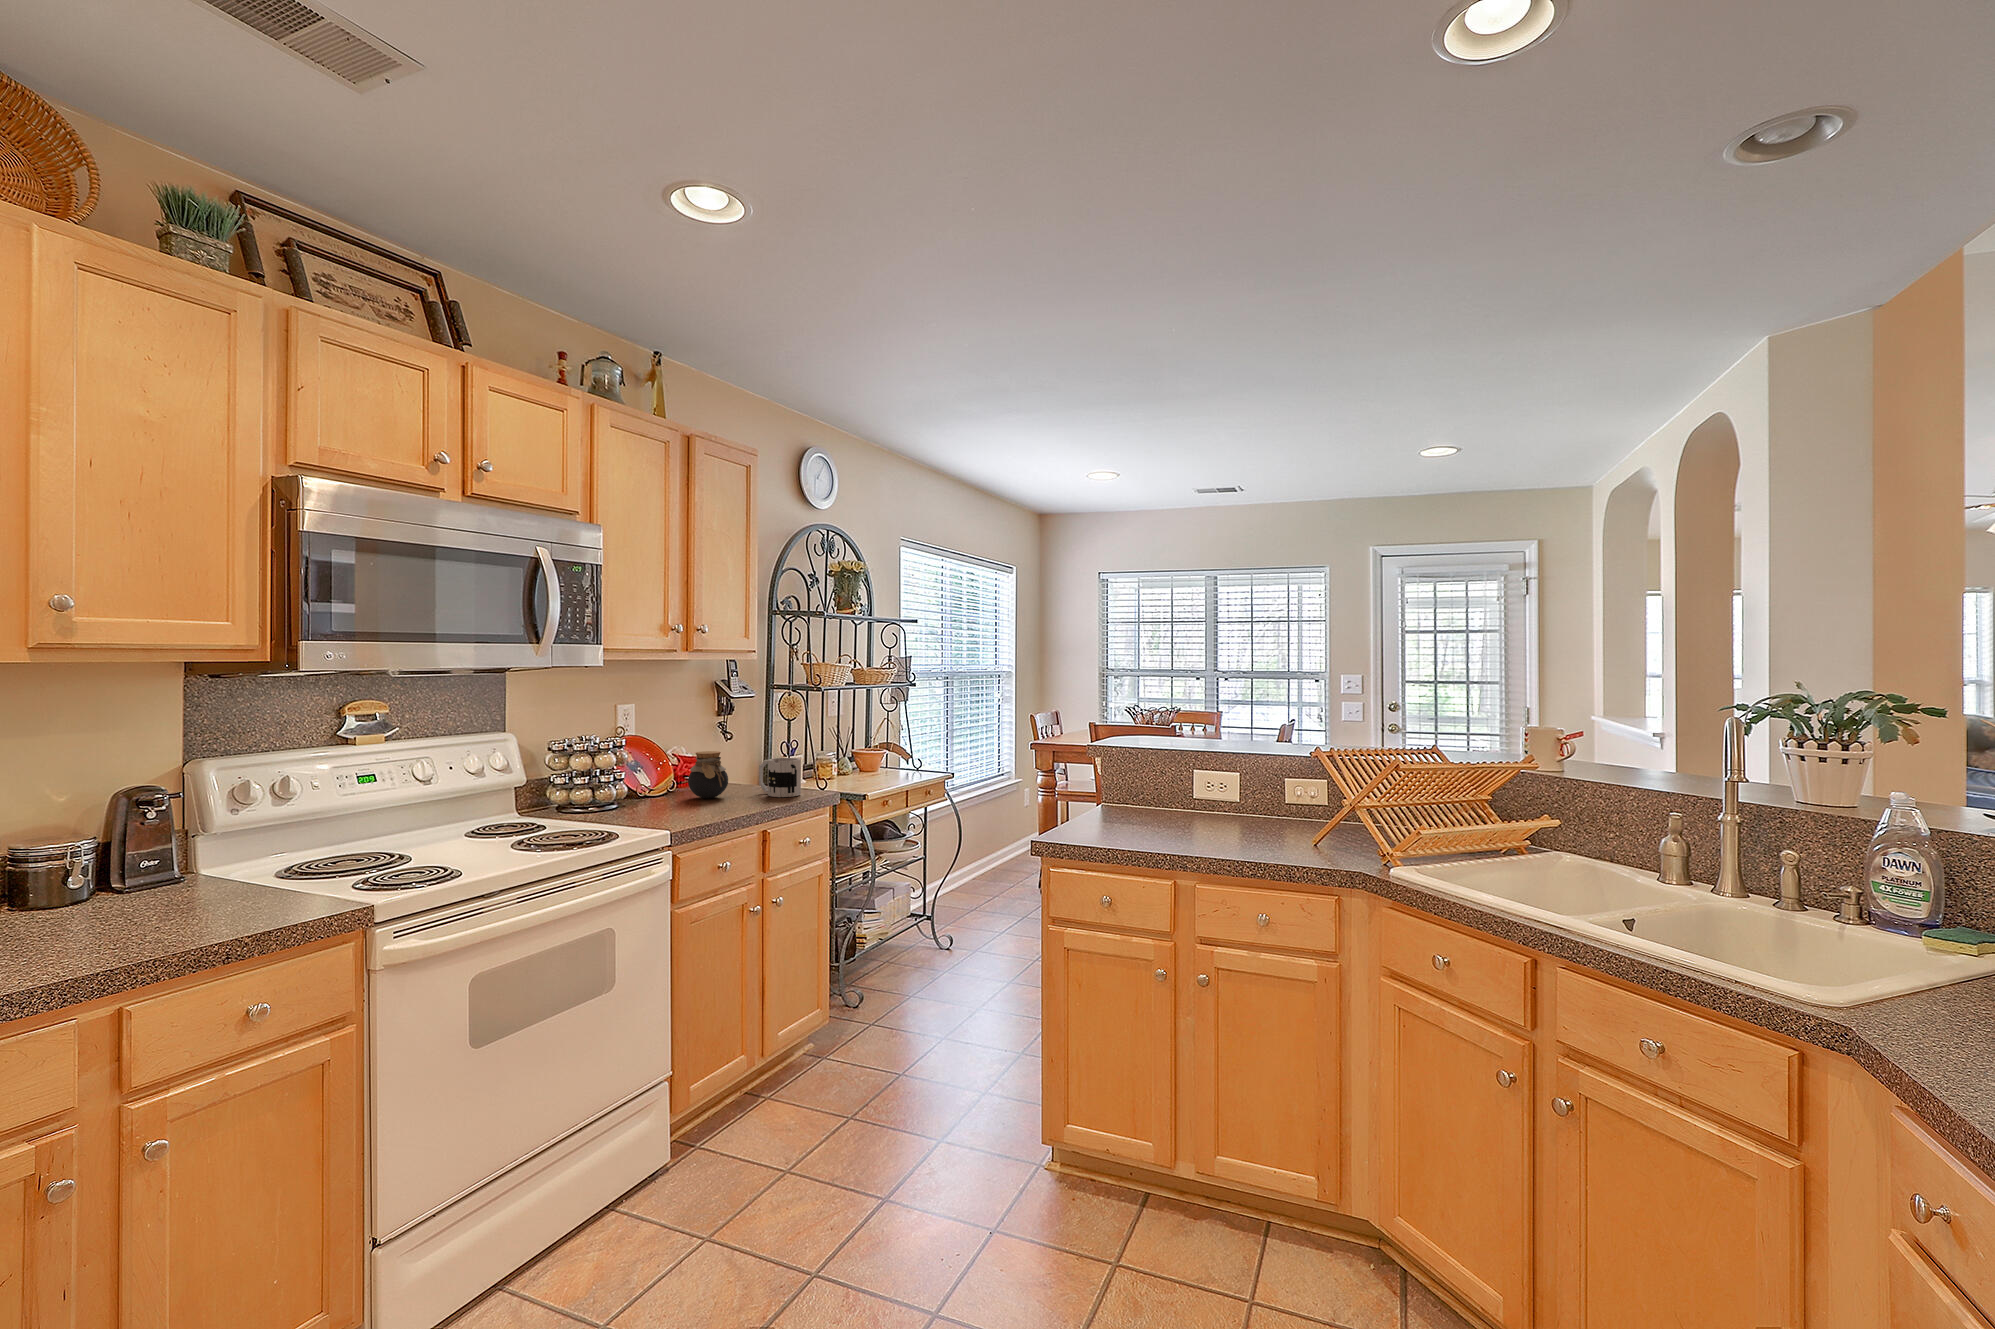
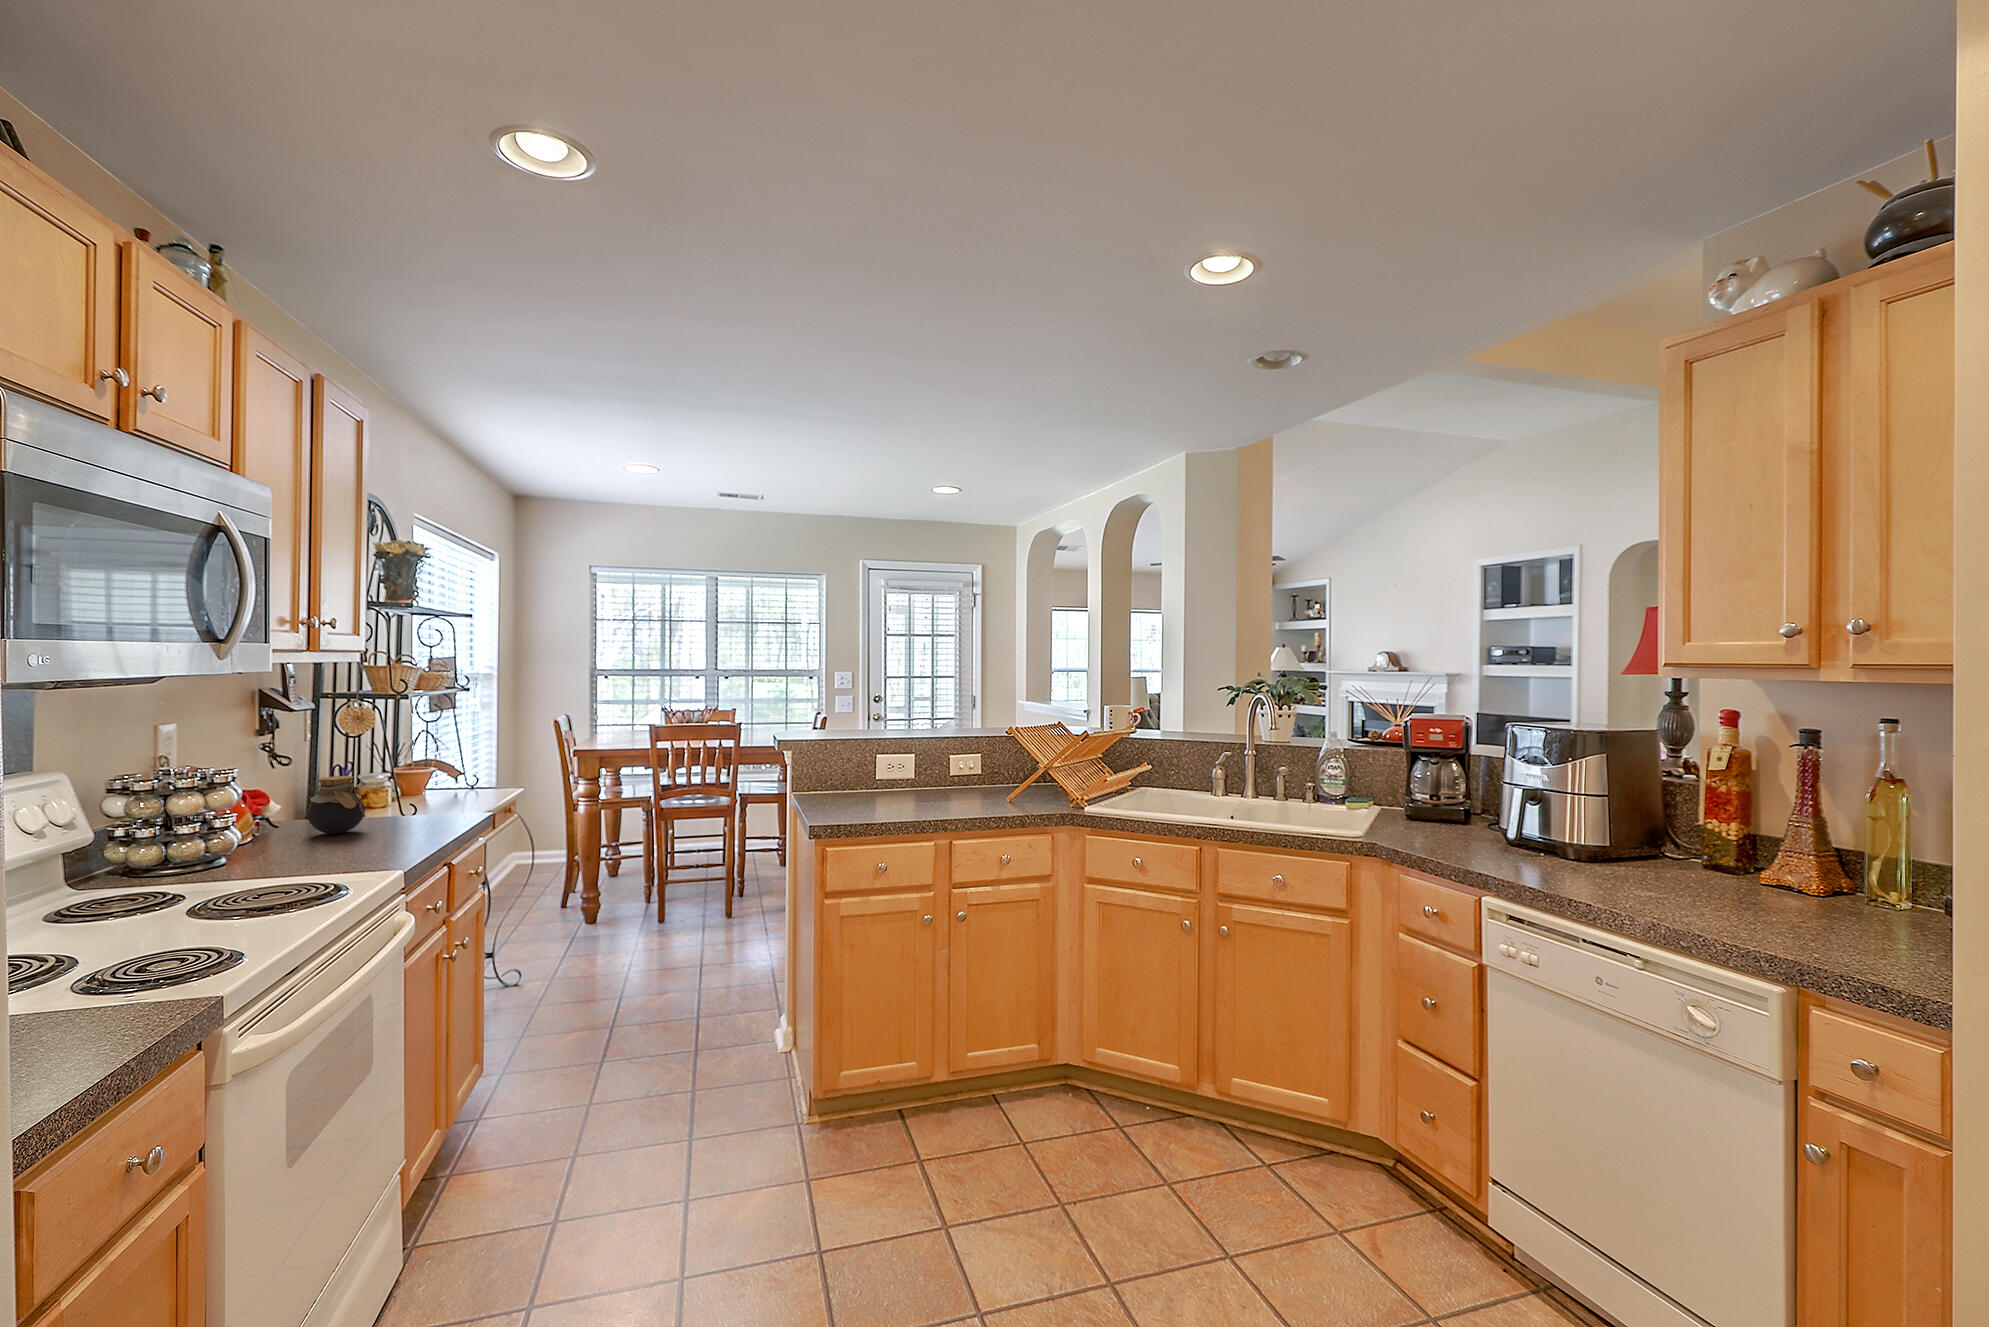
mug: present [759,758,801,797] -> none [393,776,454,823]

